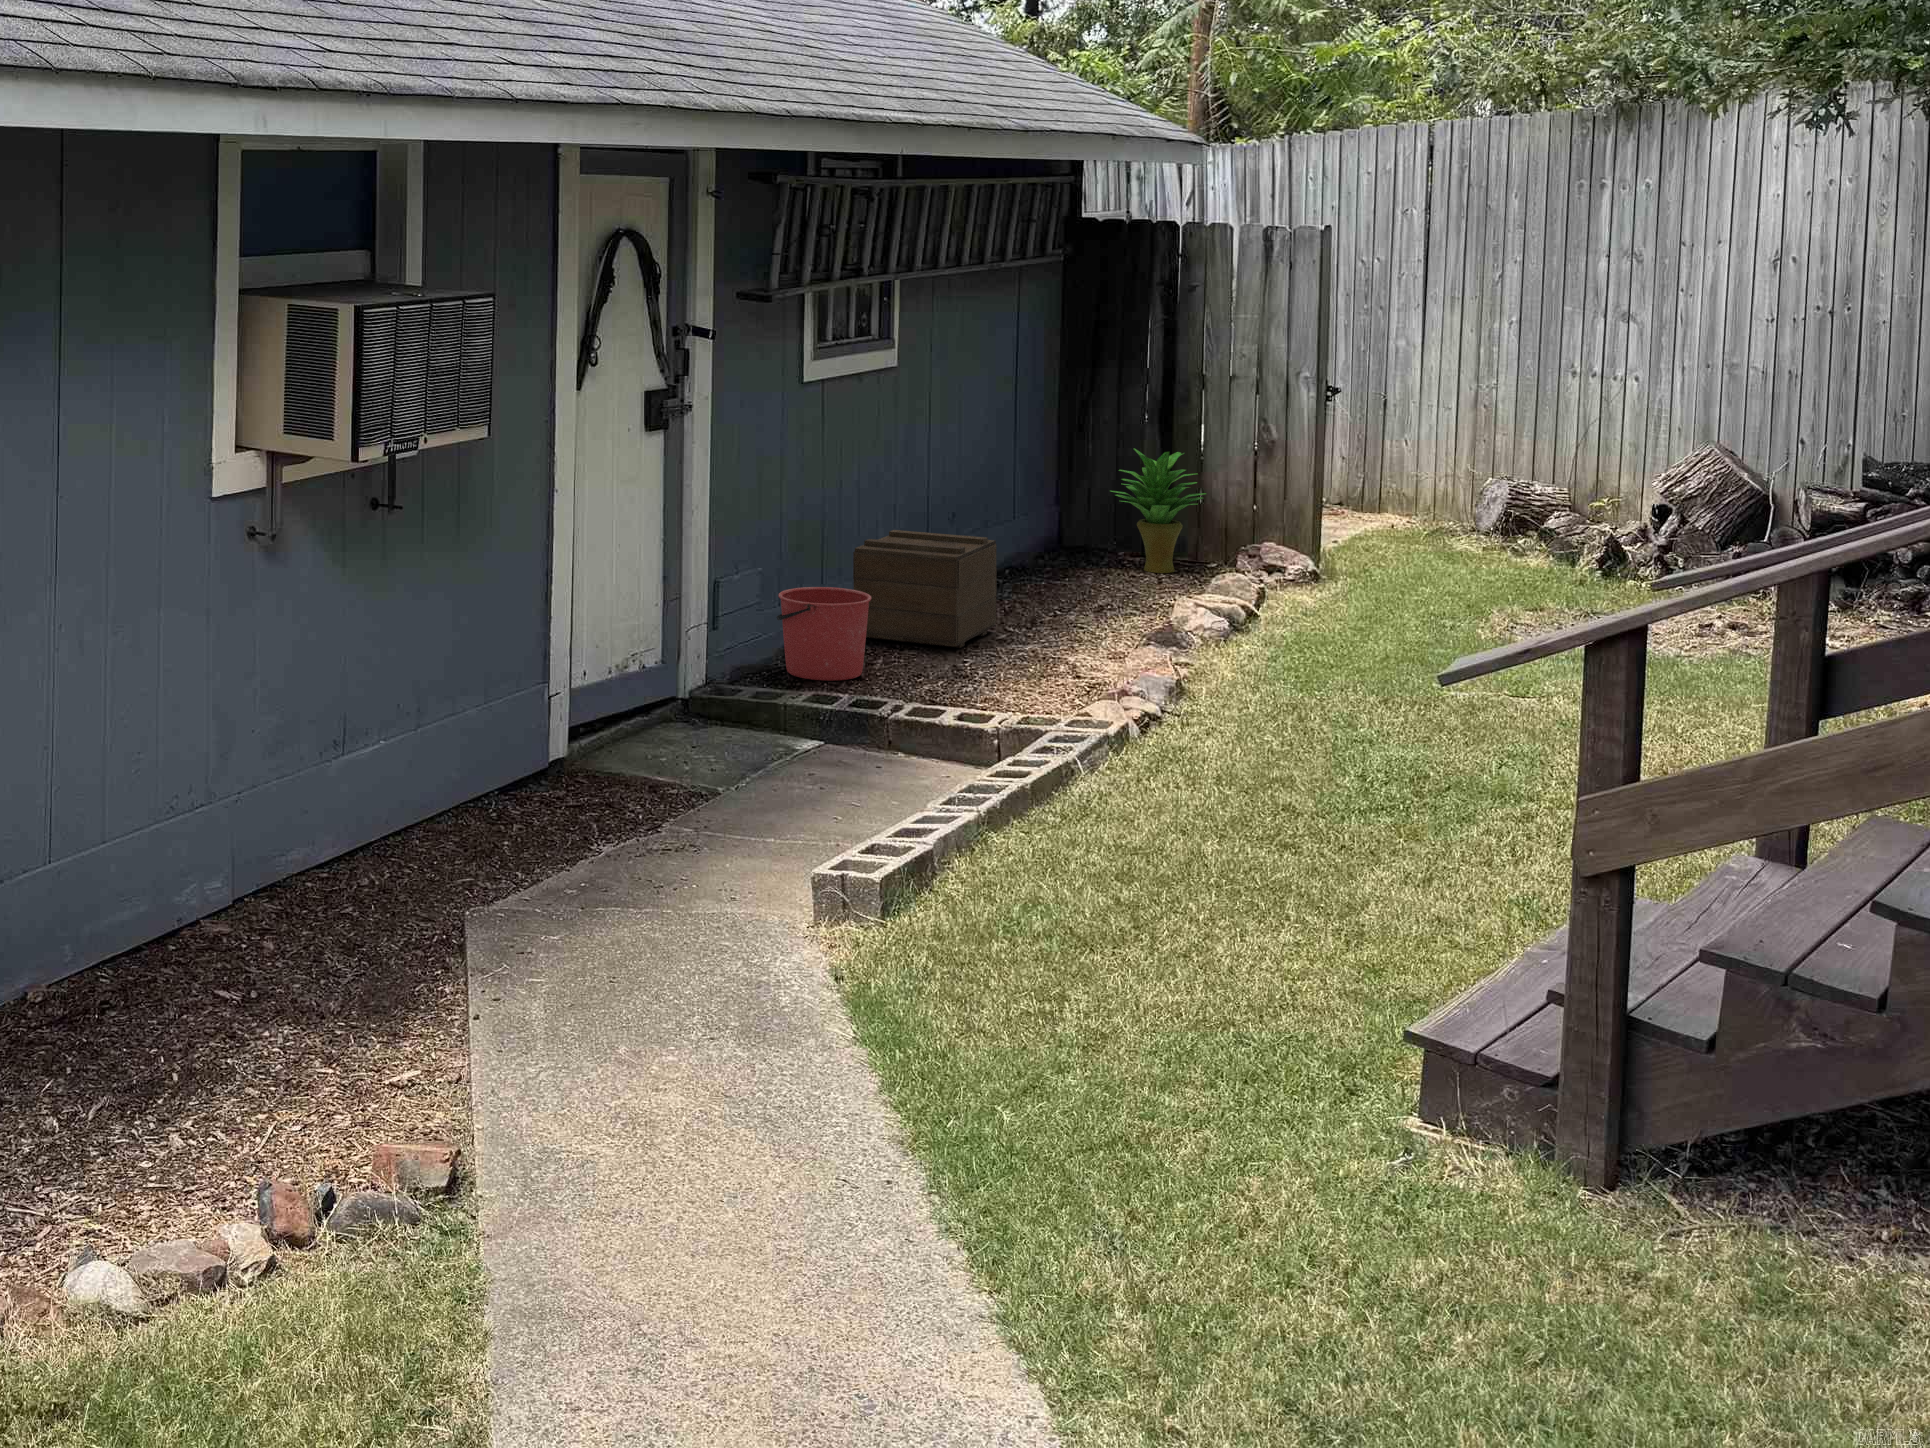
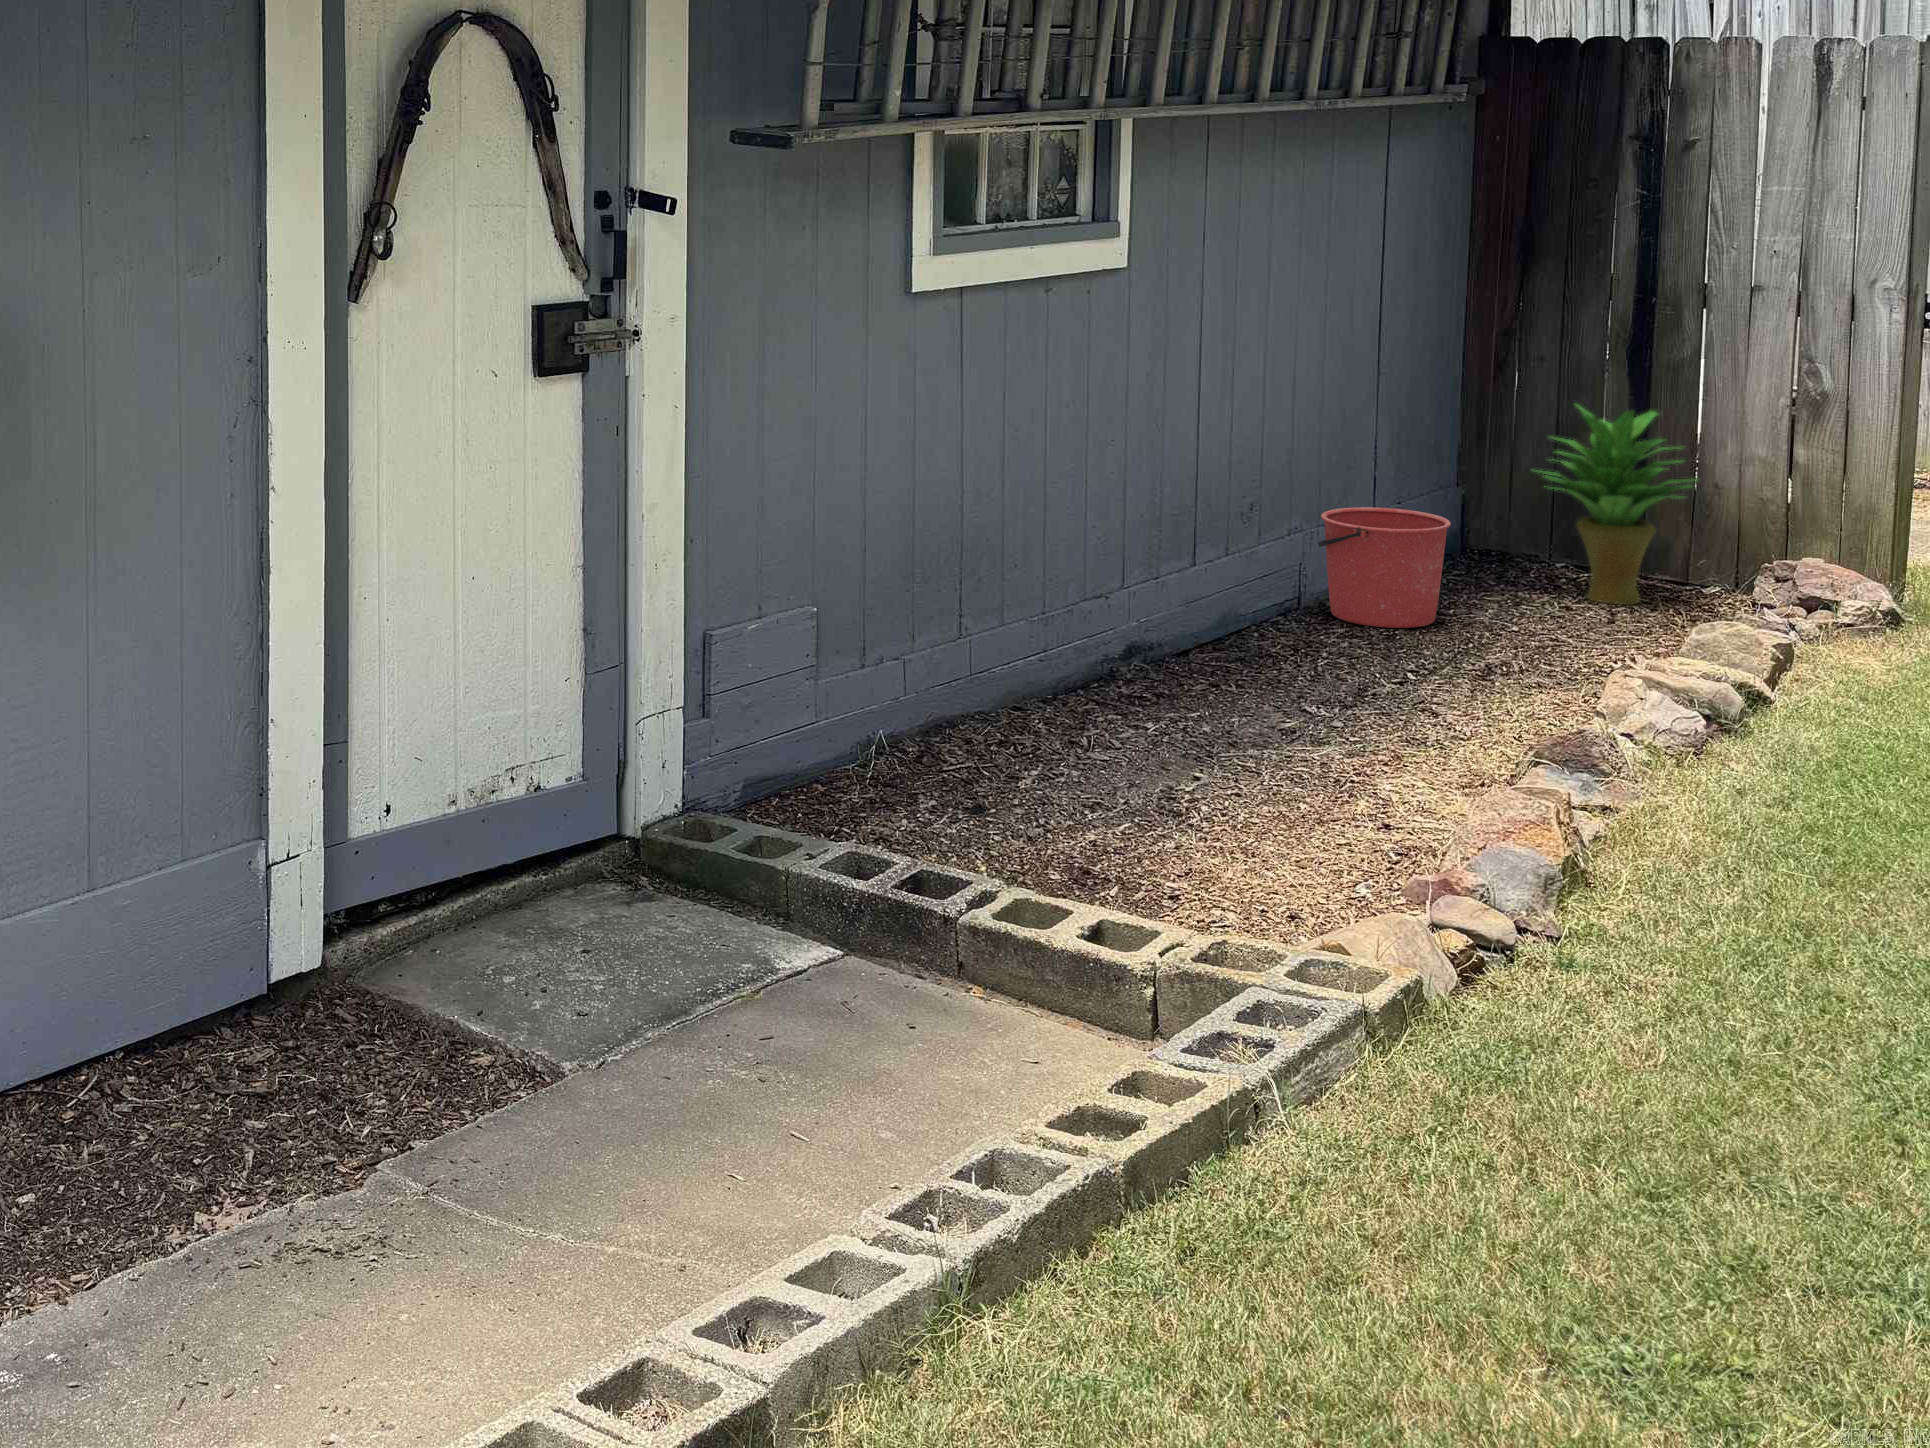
wooden crate: present [853,530,996,648] -> none [1016,534,1279,744]
bucket: present [776,587,871,681] -> present [1318,507,1451,628]

